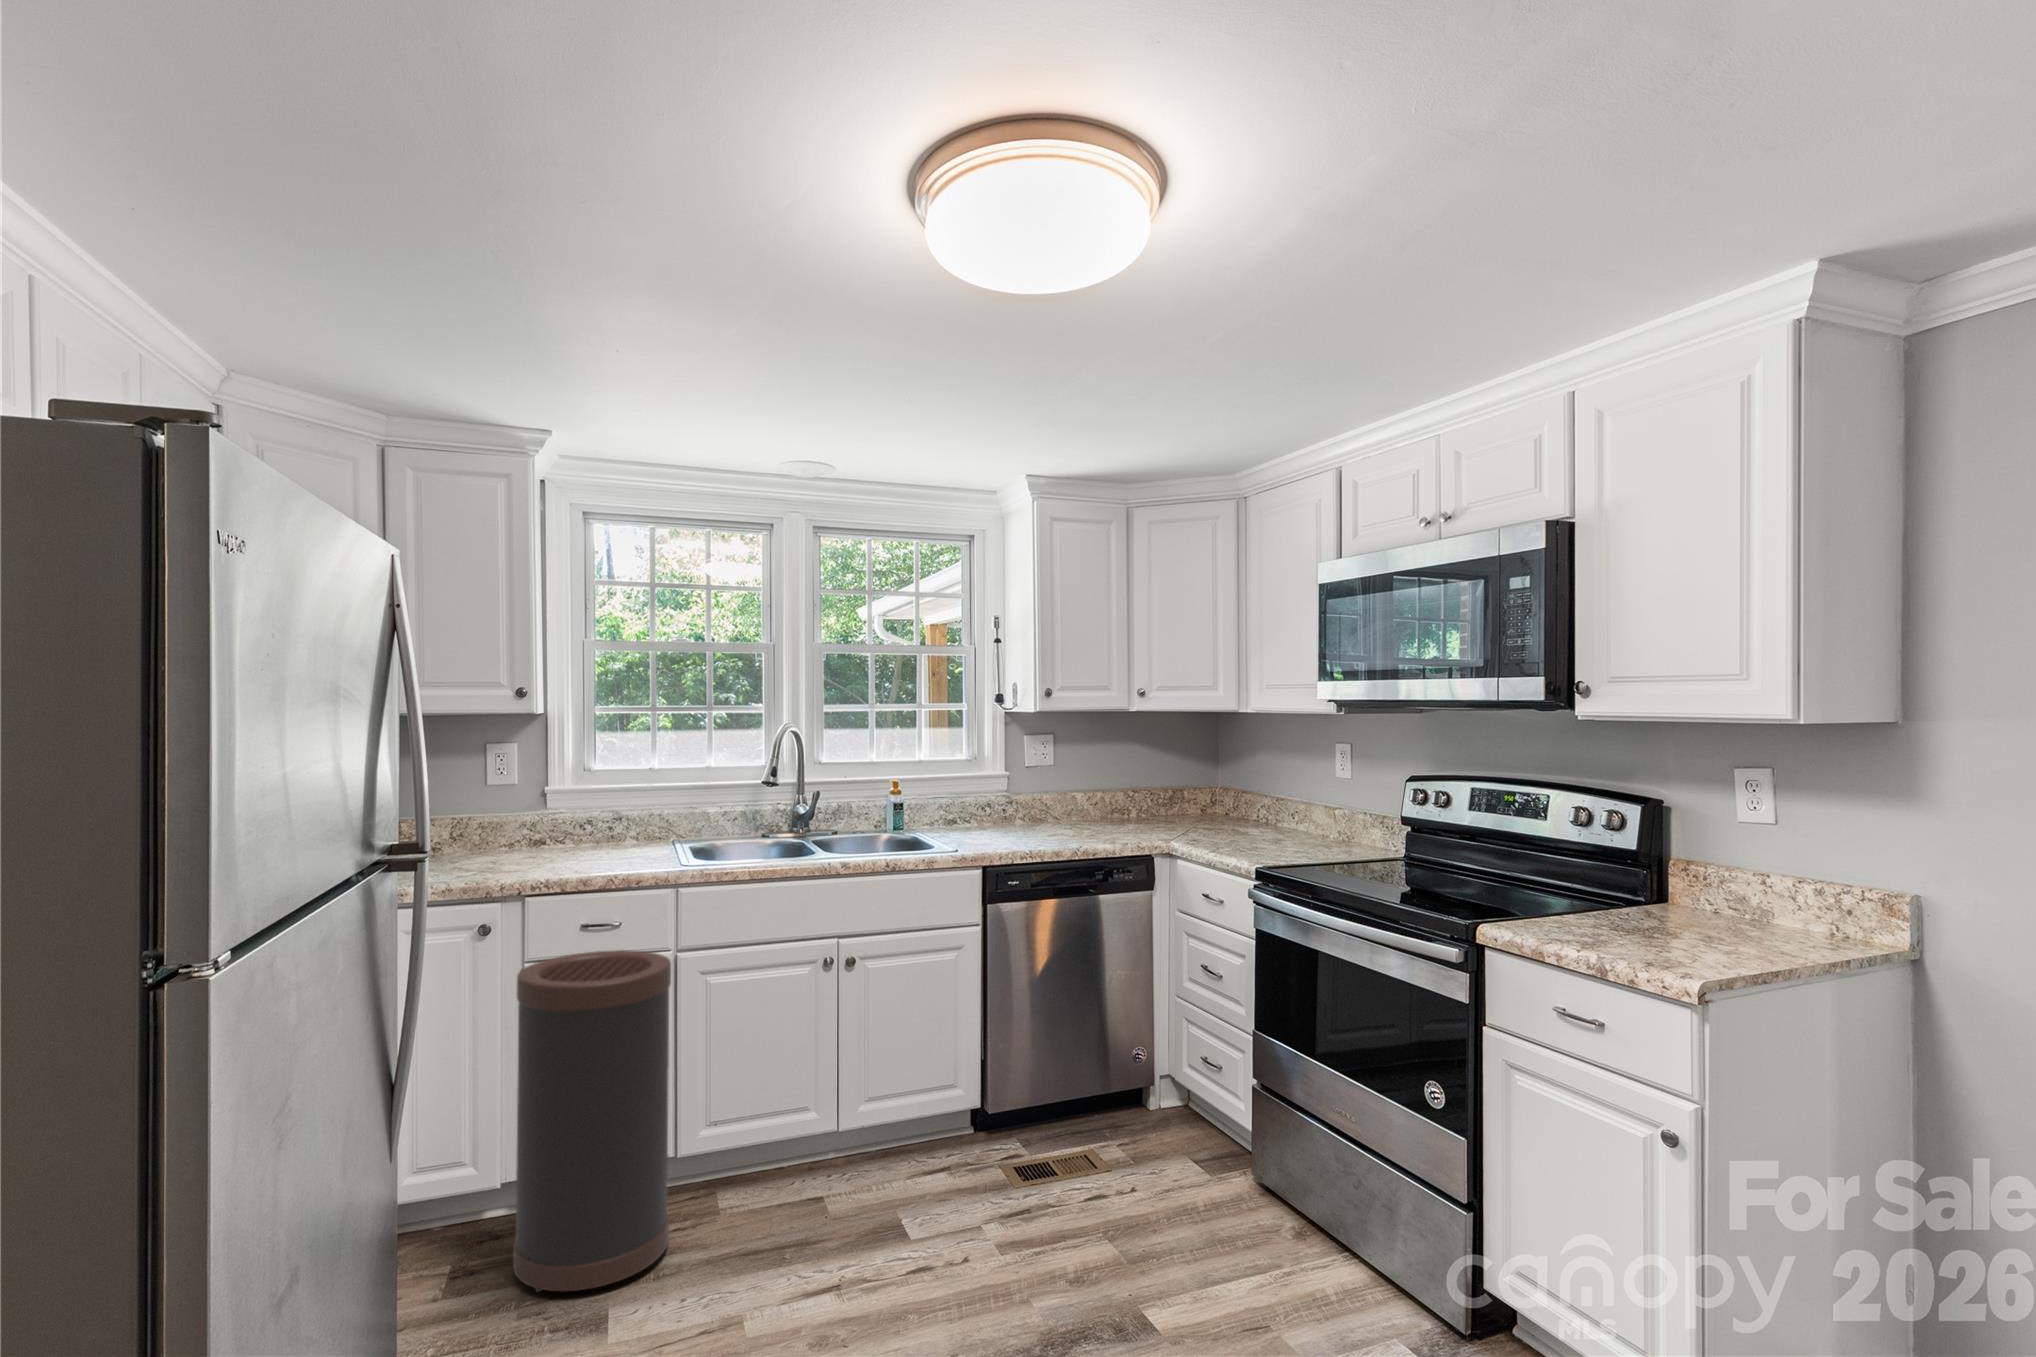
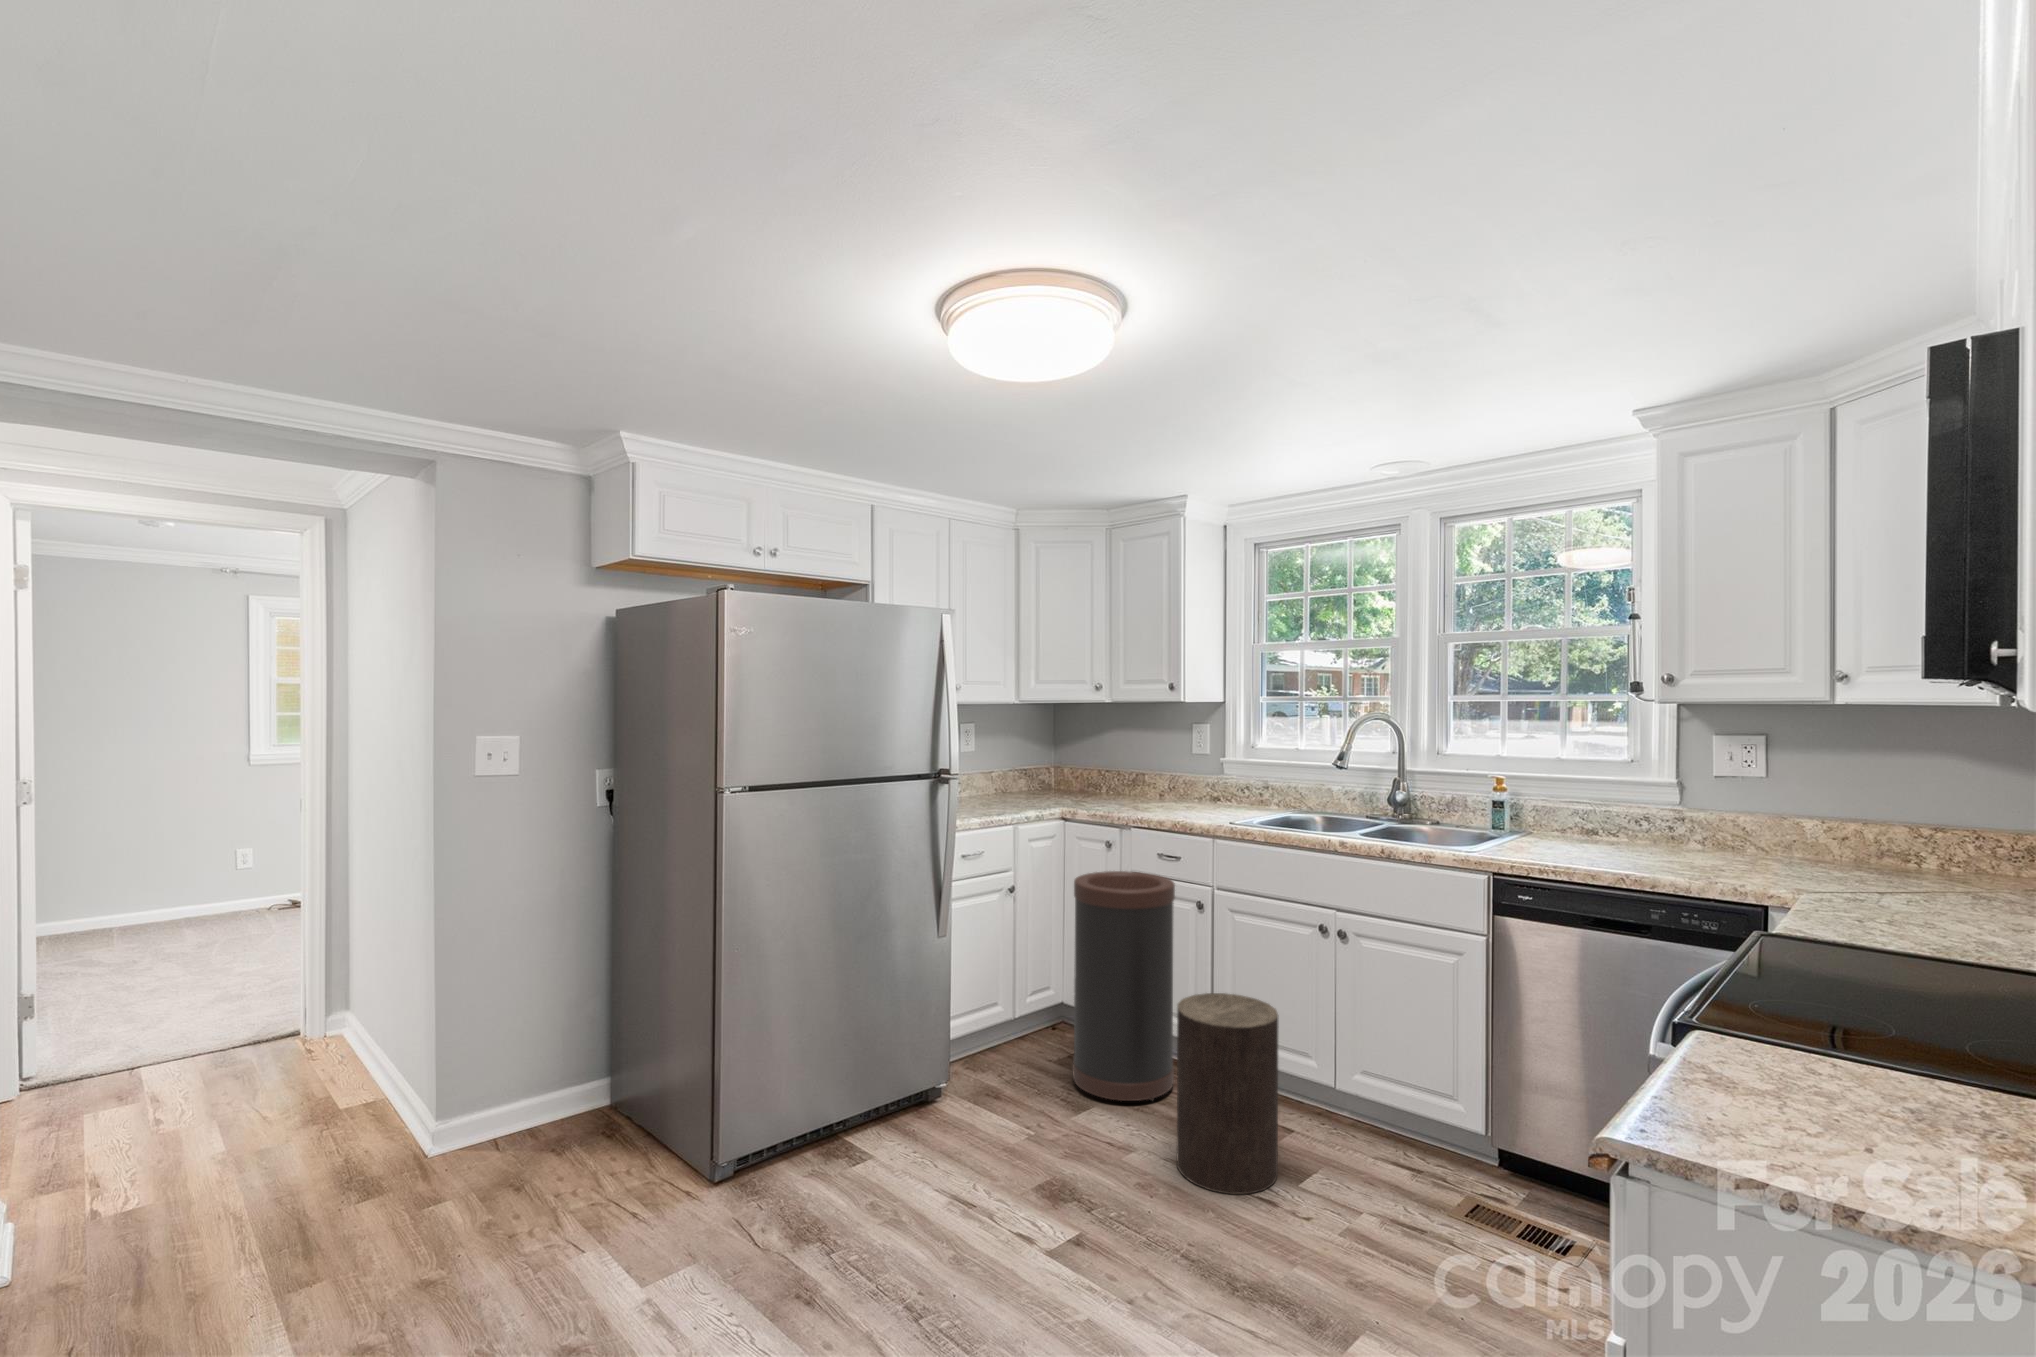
stool: none [781,1055,901,1300] -> present [1177,993,1278,1194]

